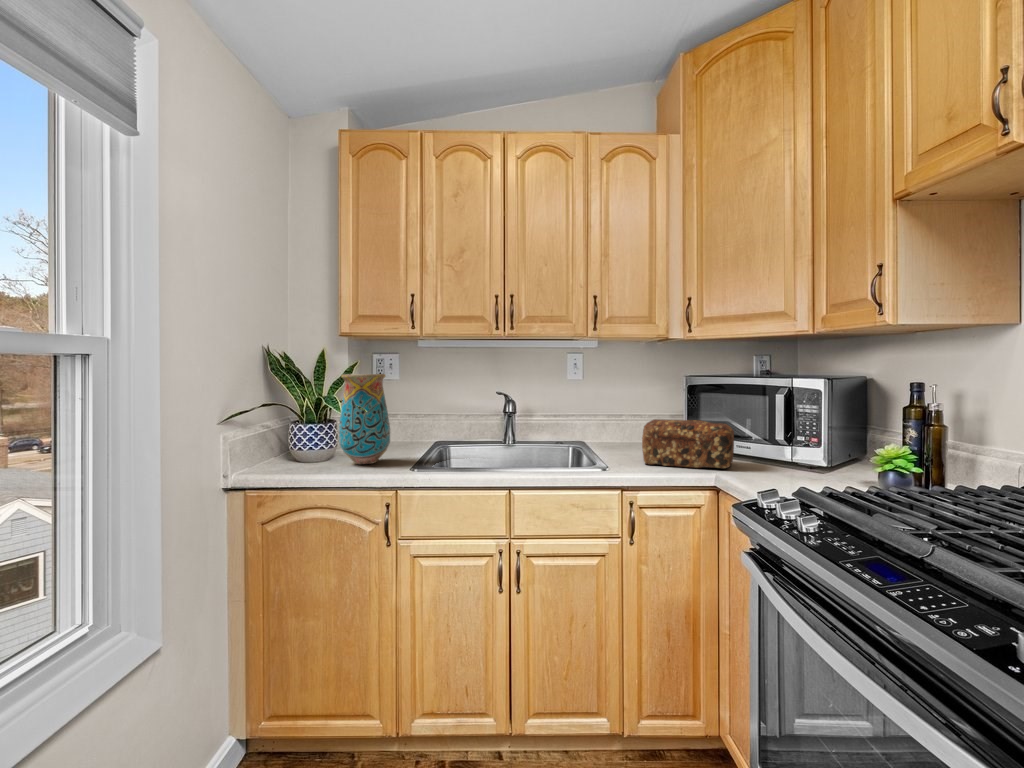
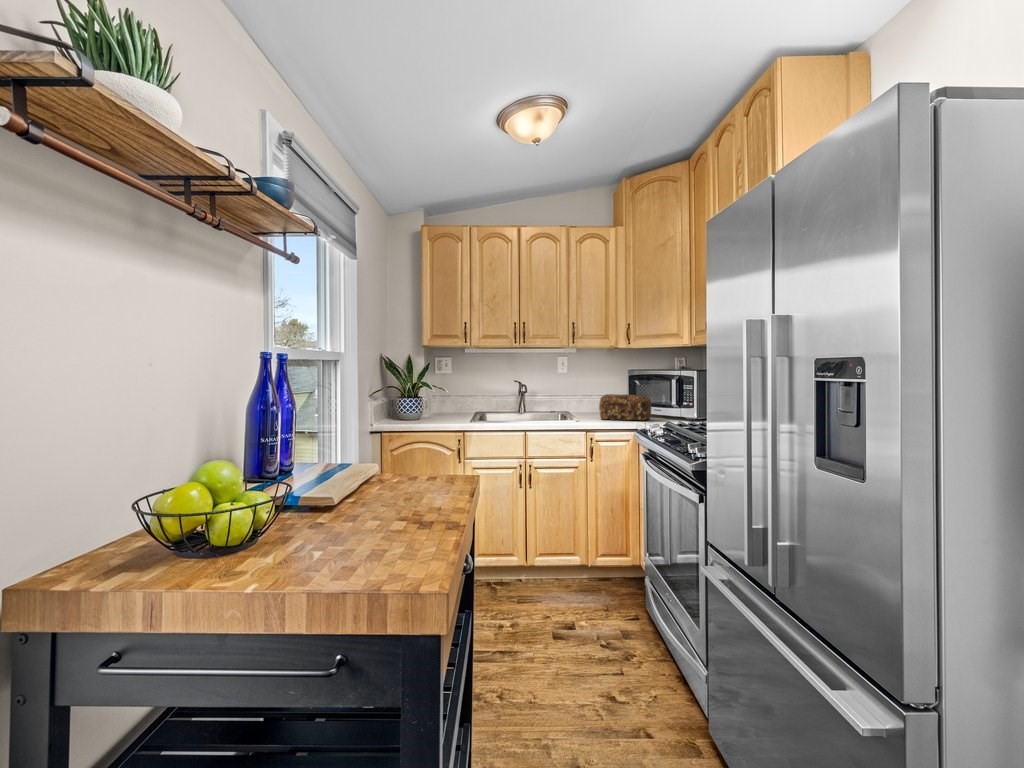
vase: present [339,374,390,464] -> none [427,369,456,420]

